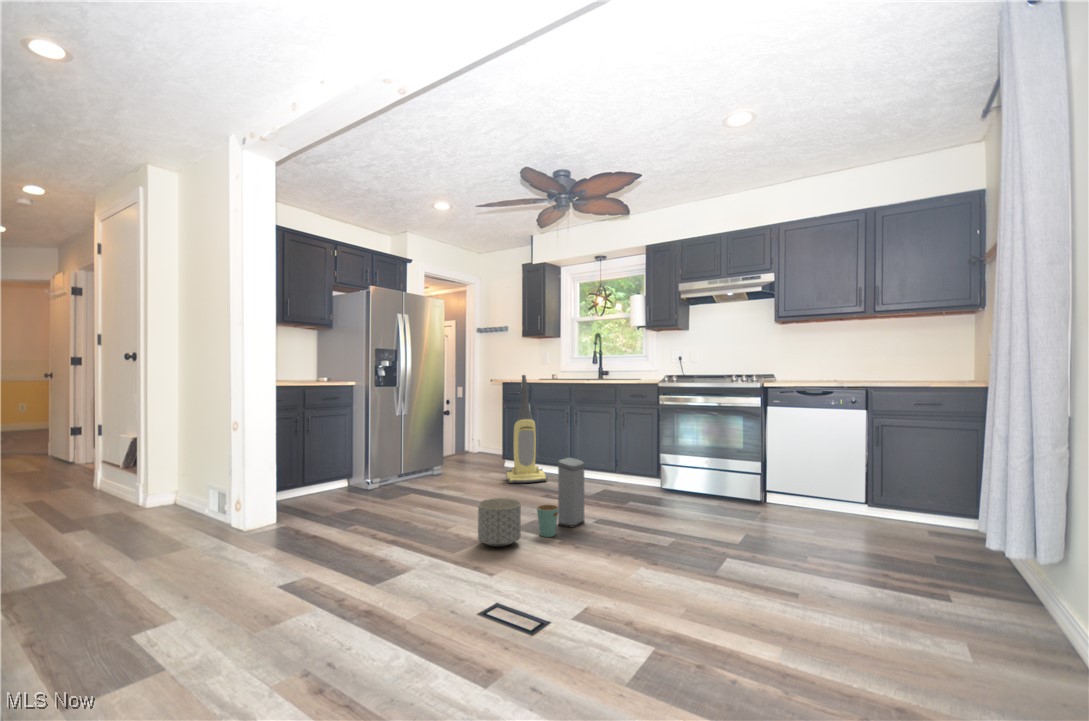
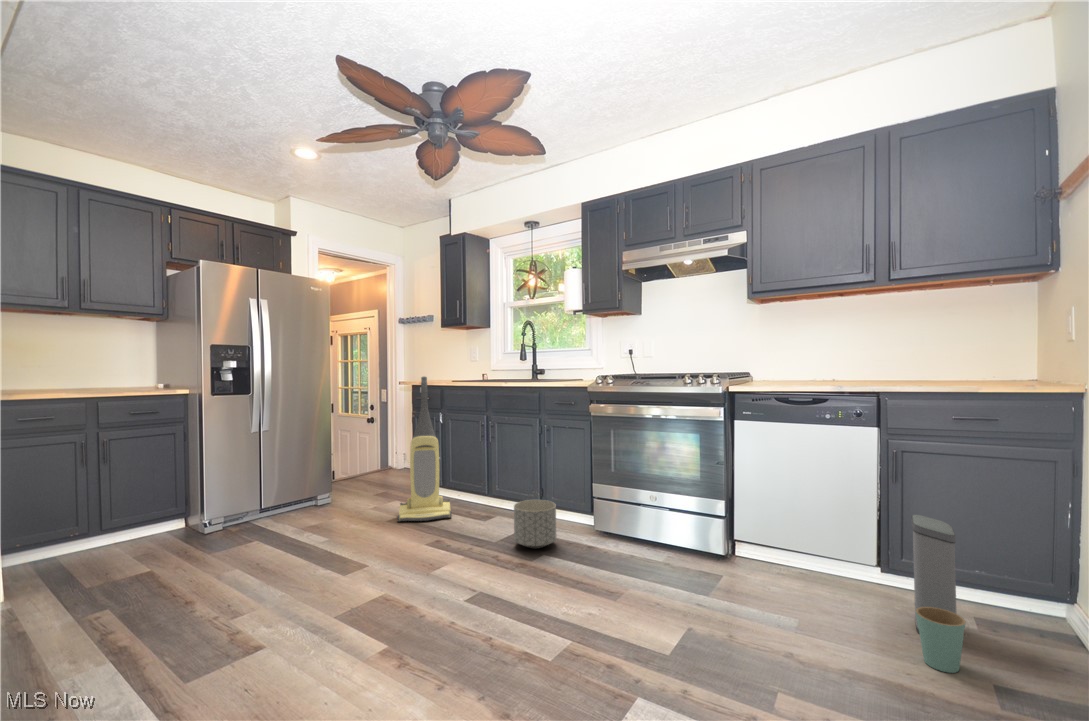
trash can: present [537,458,585,537] -> present [912,515,966,673]
planter: present [478,498,521,547] -> present [514,500,556,549]

